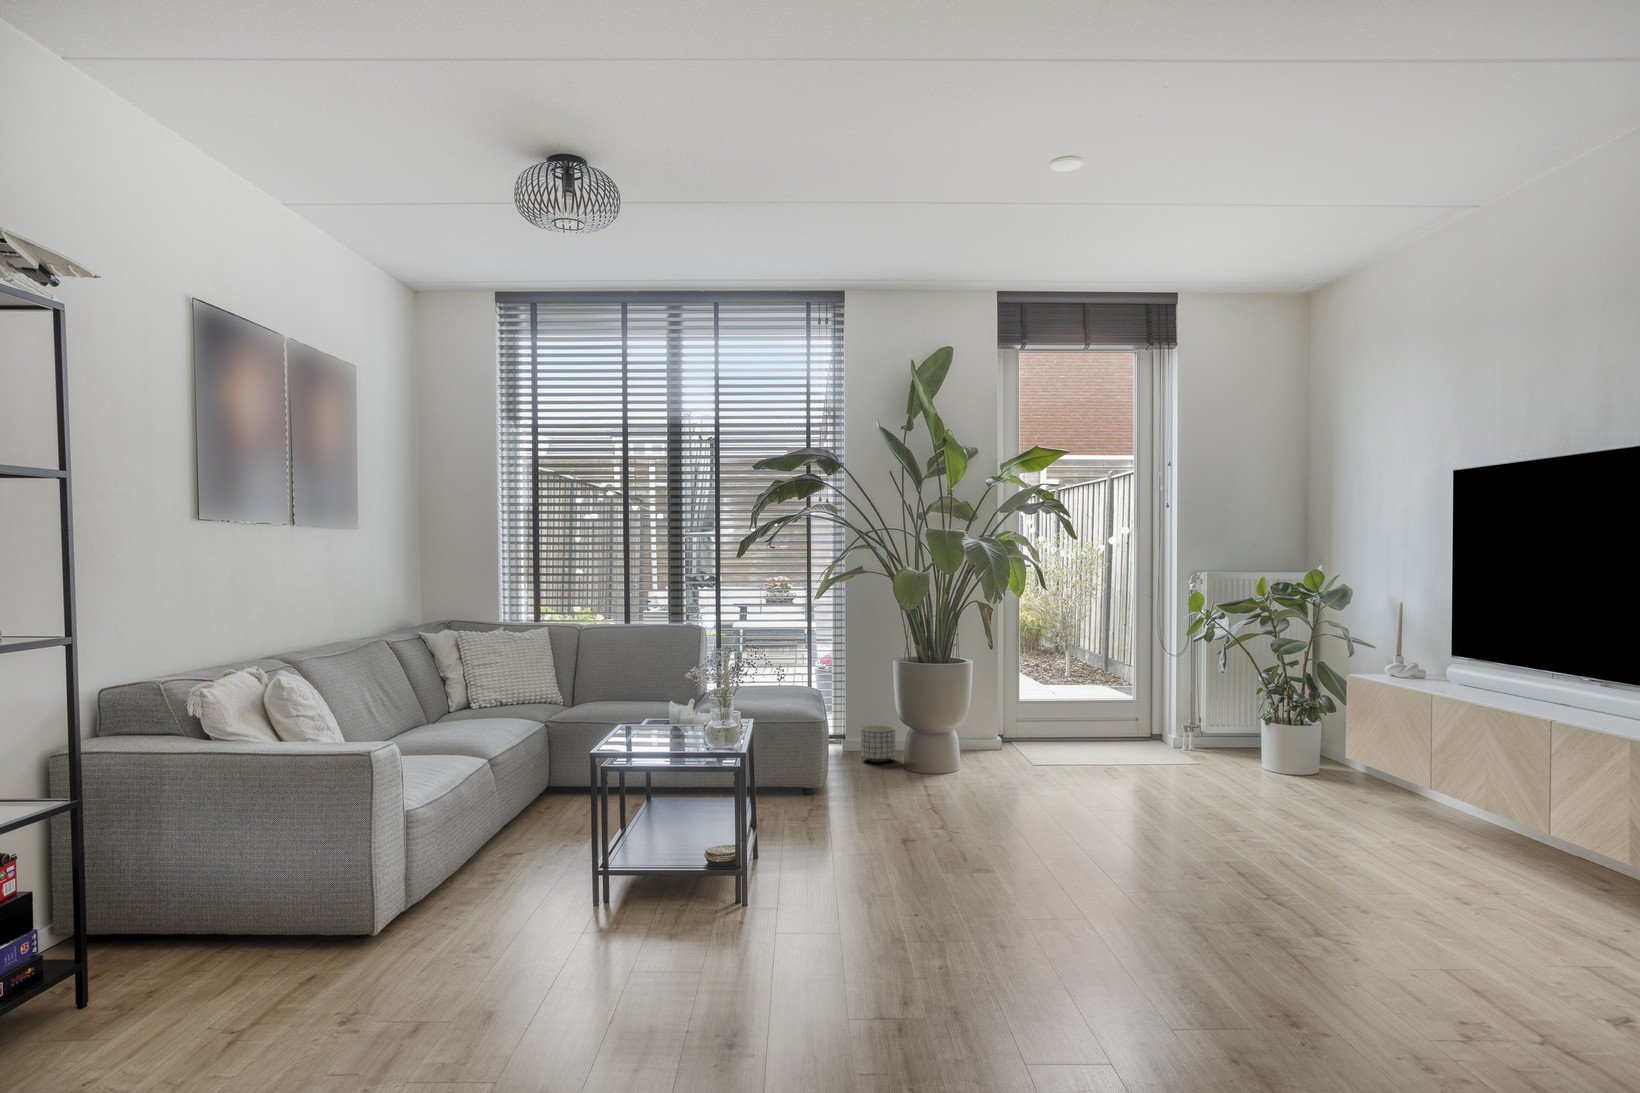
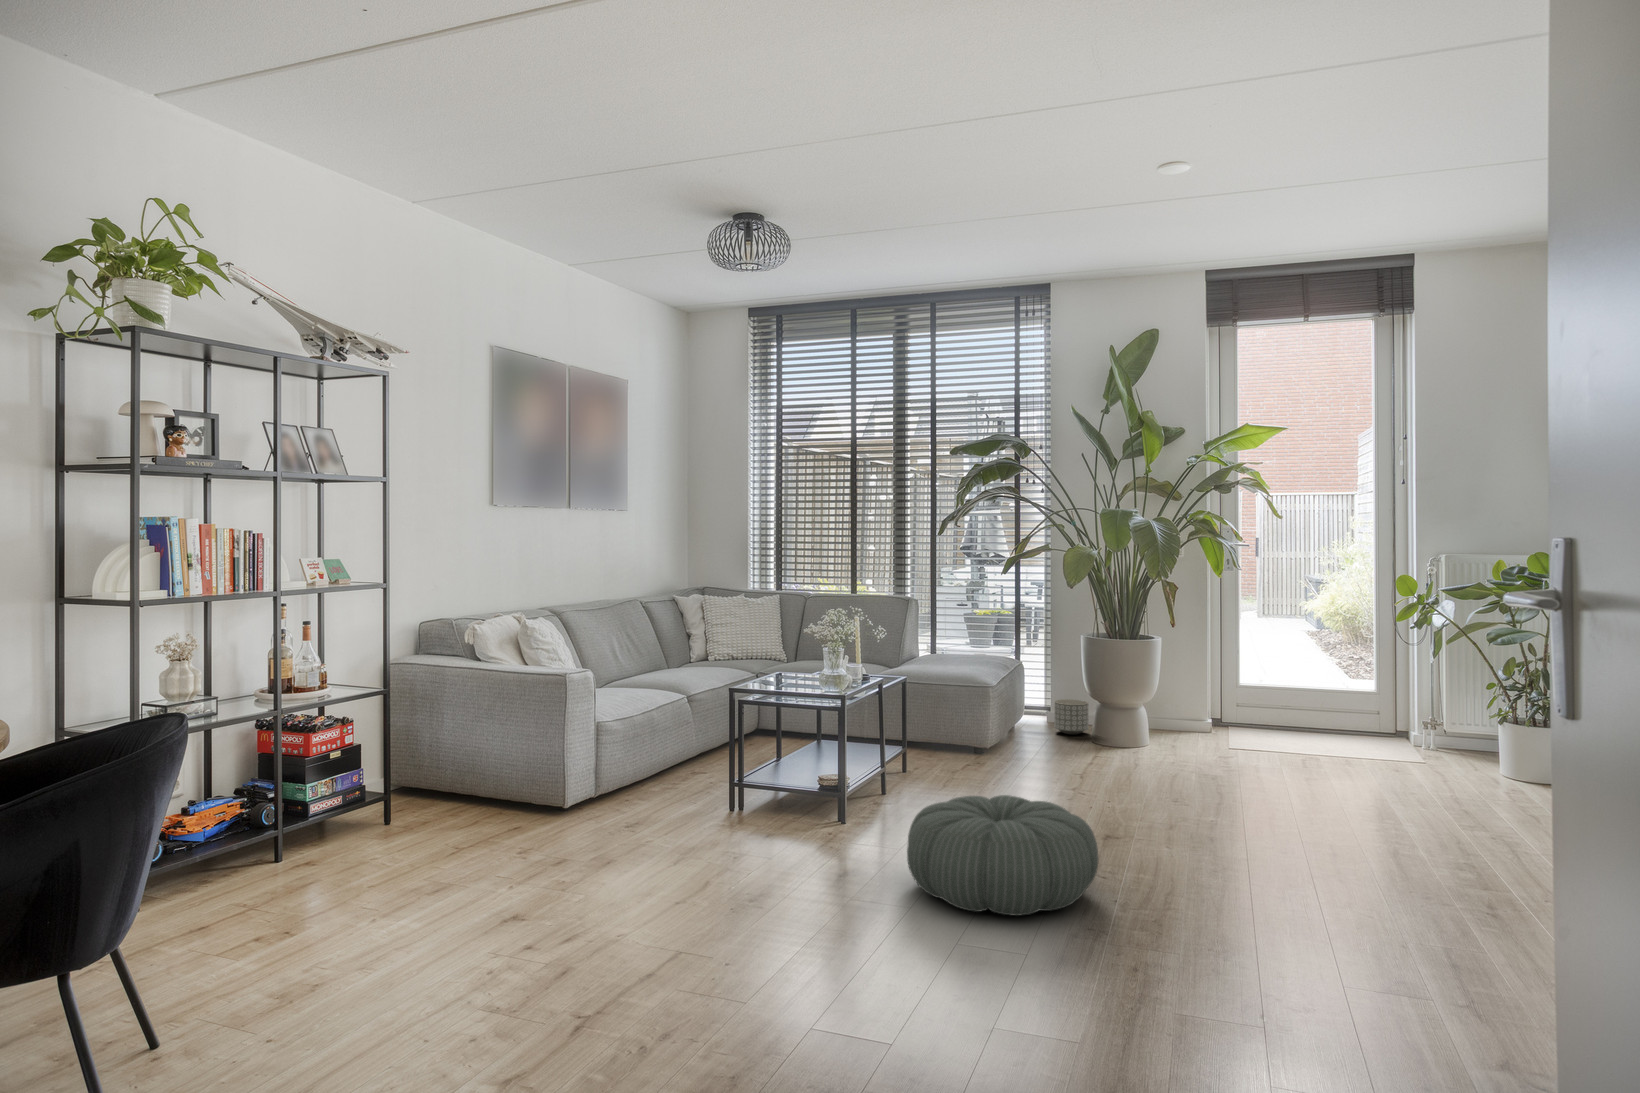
pouf: none [896,854,1123,1006] -> present [907,795,1099,916]

